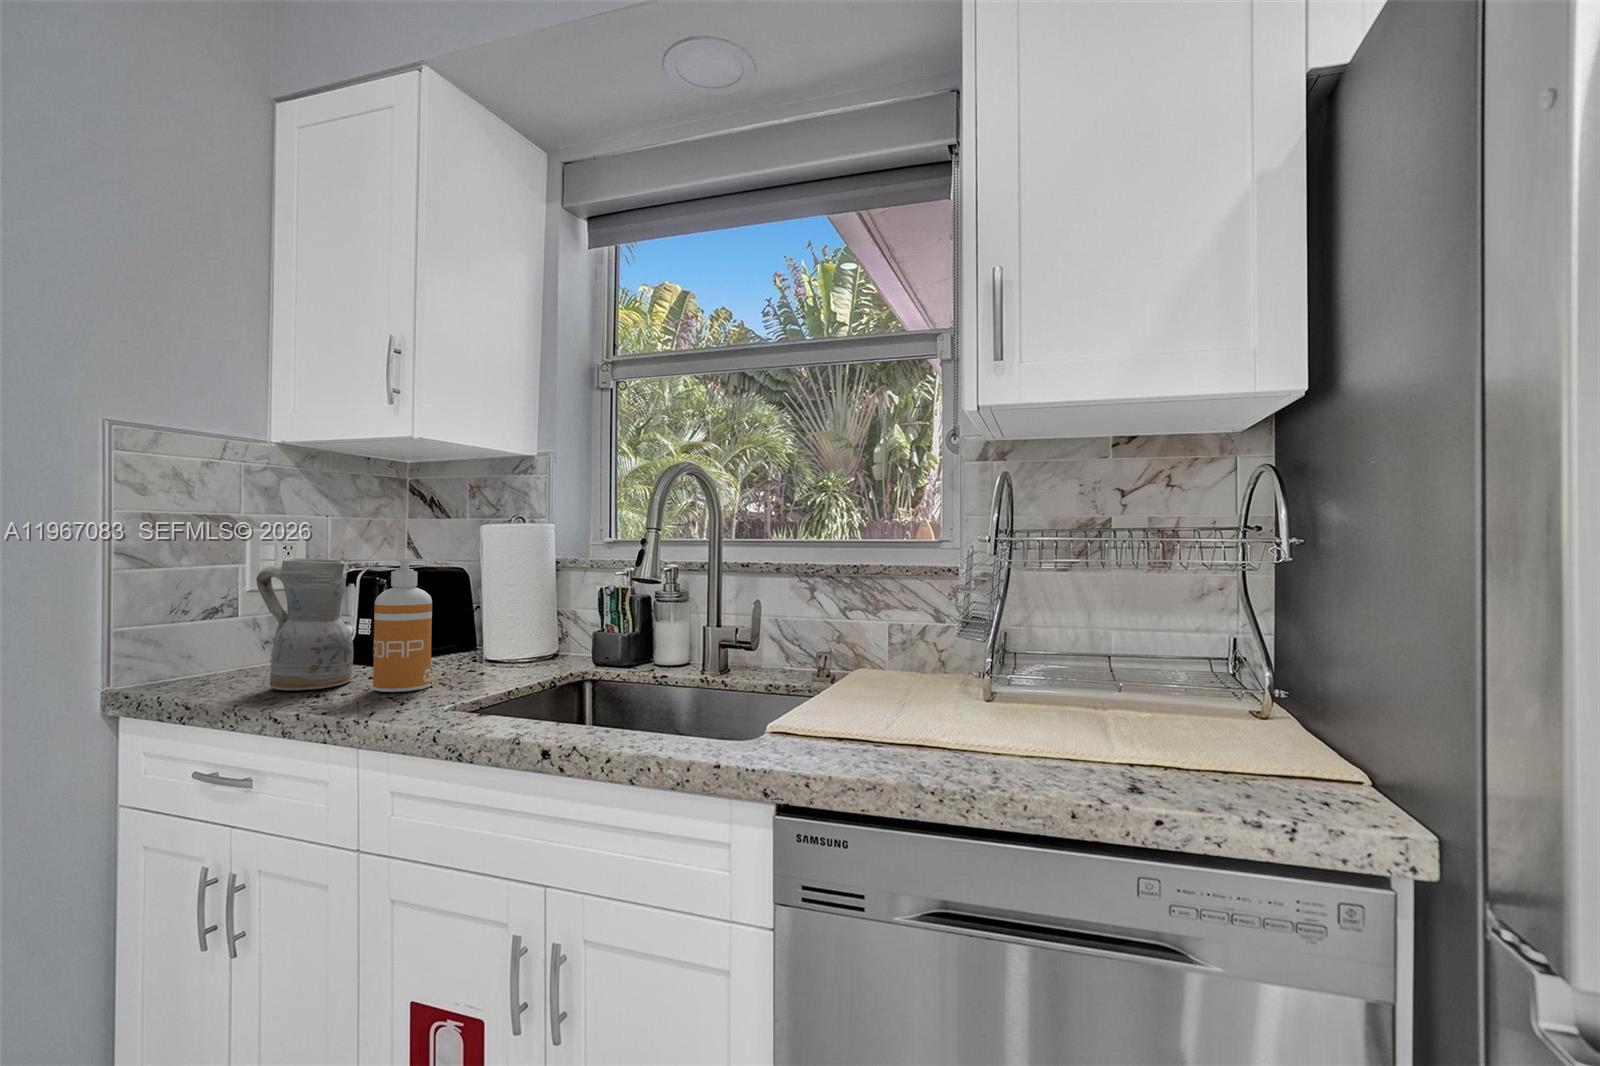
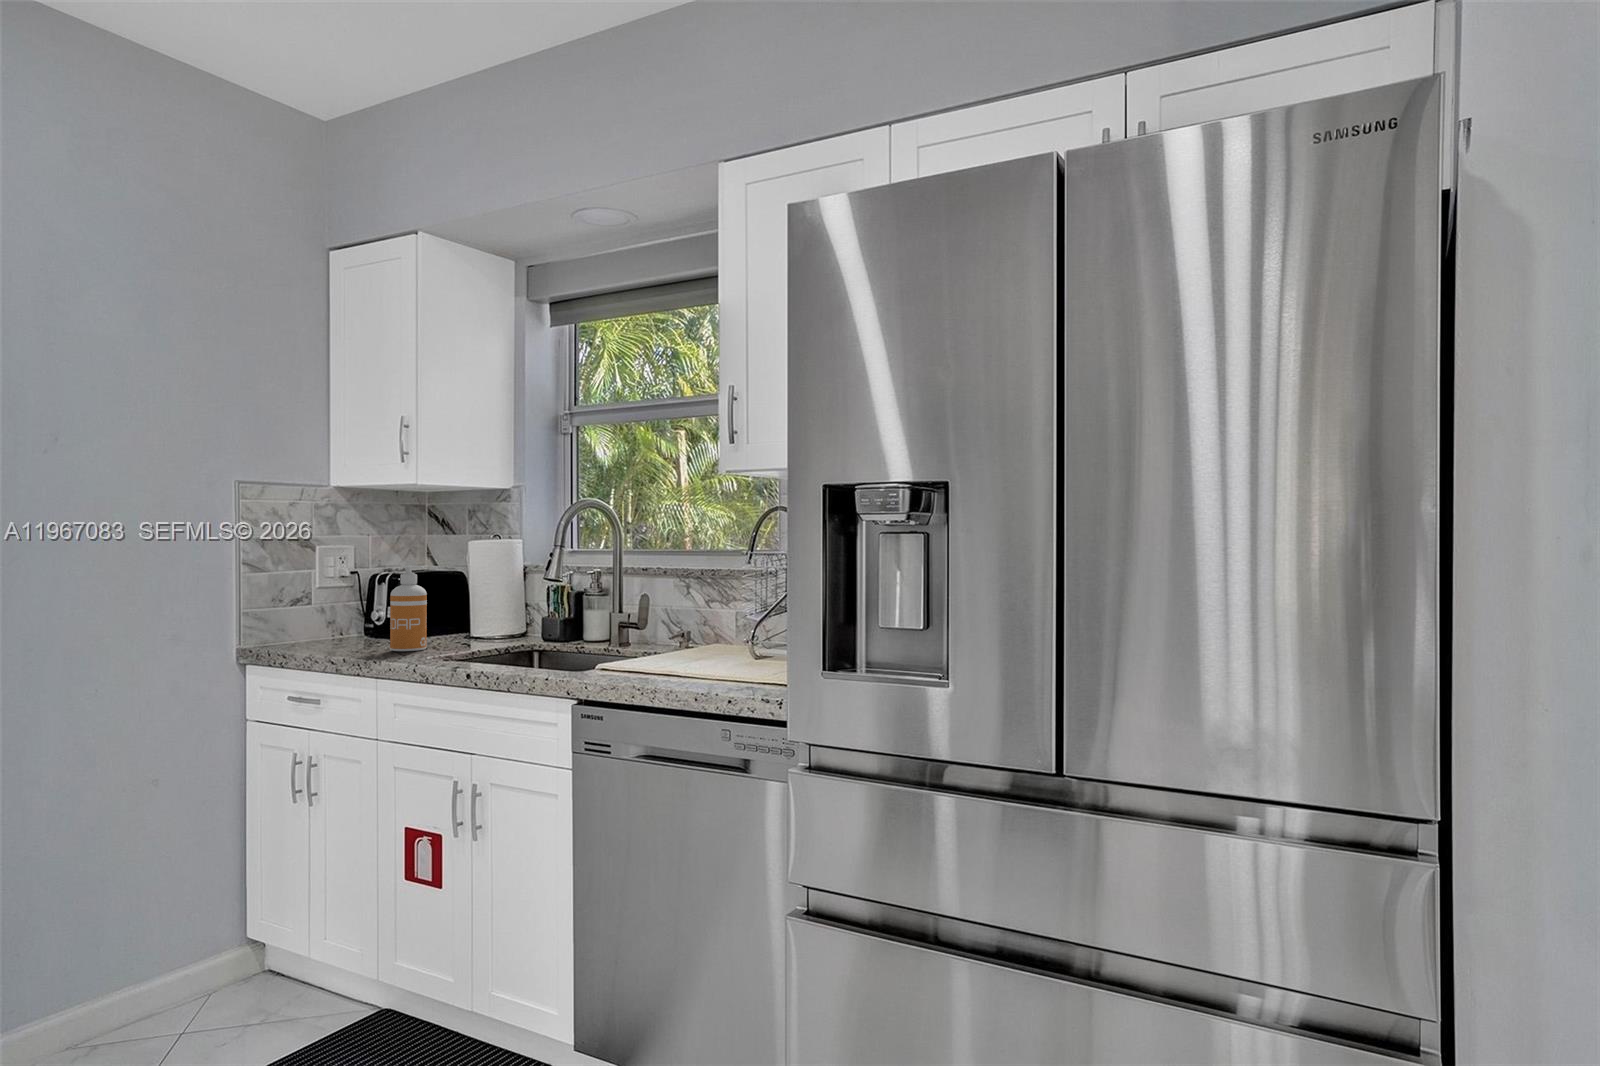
ceramic pitcher: present [256,558,353,690] -> none [323,566,381,650]

